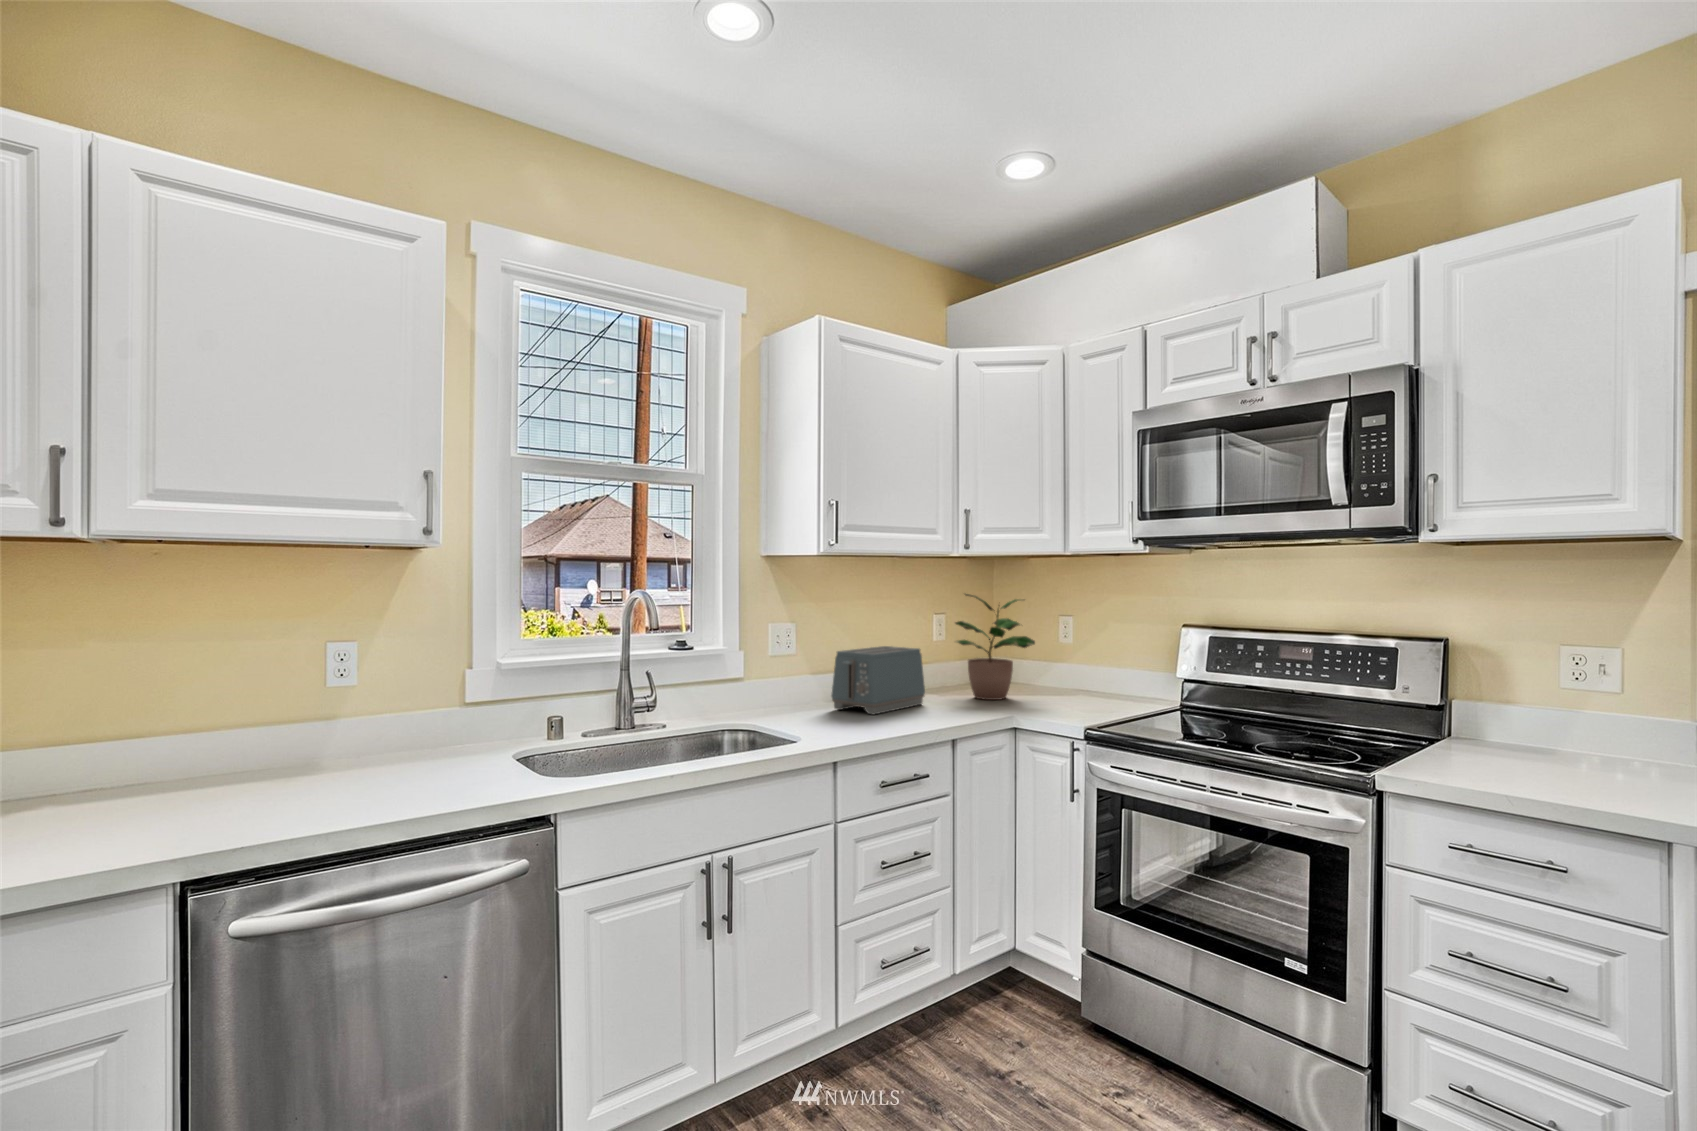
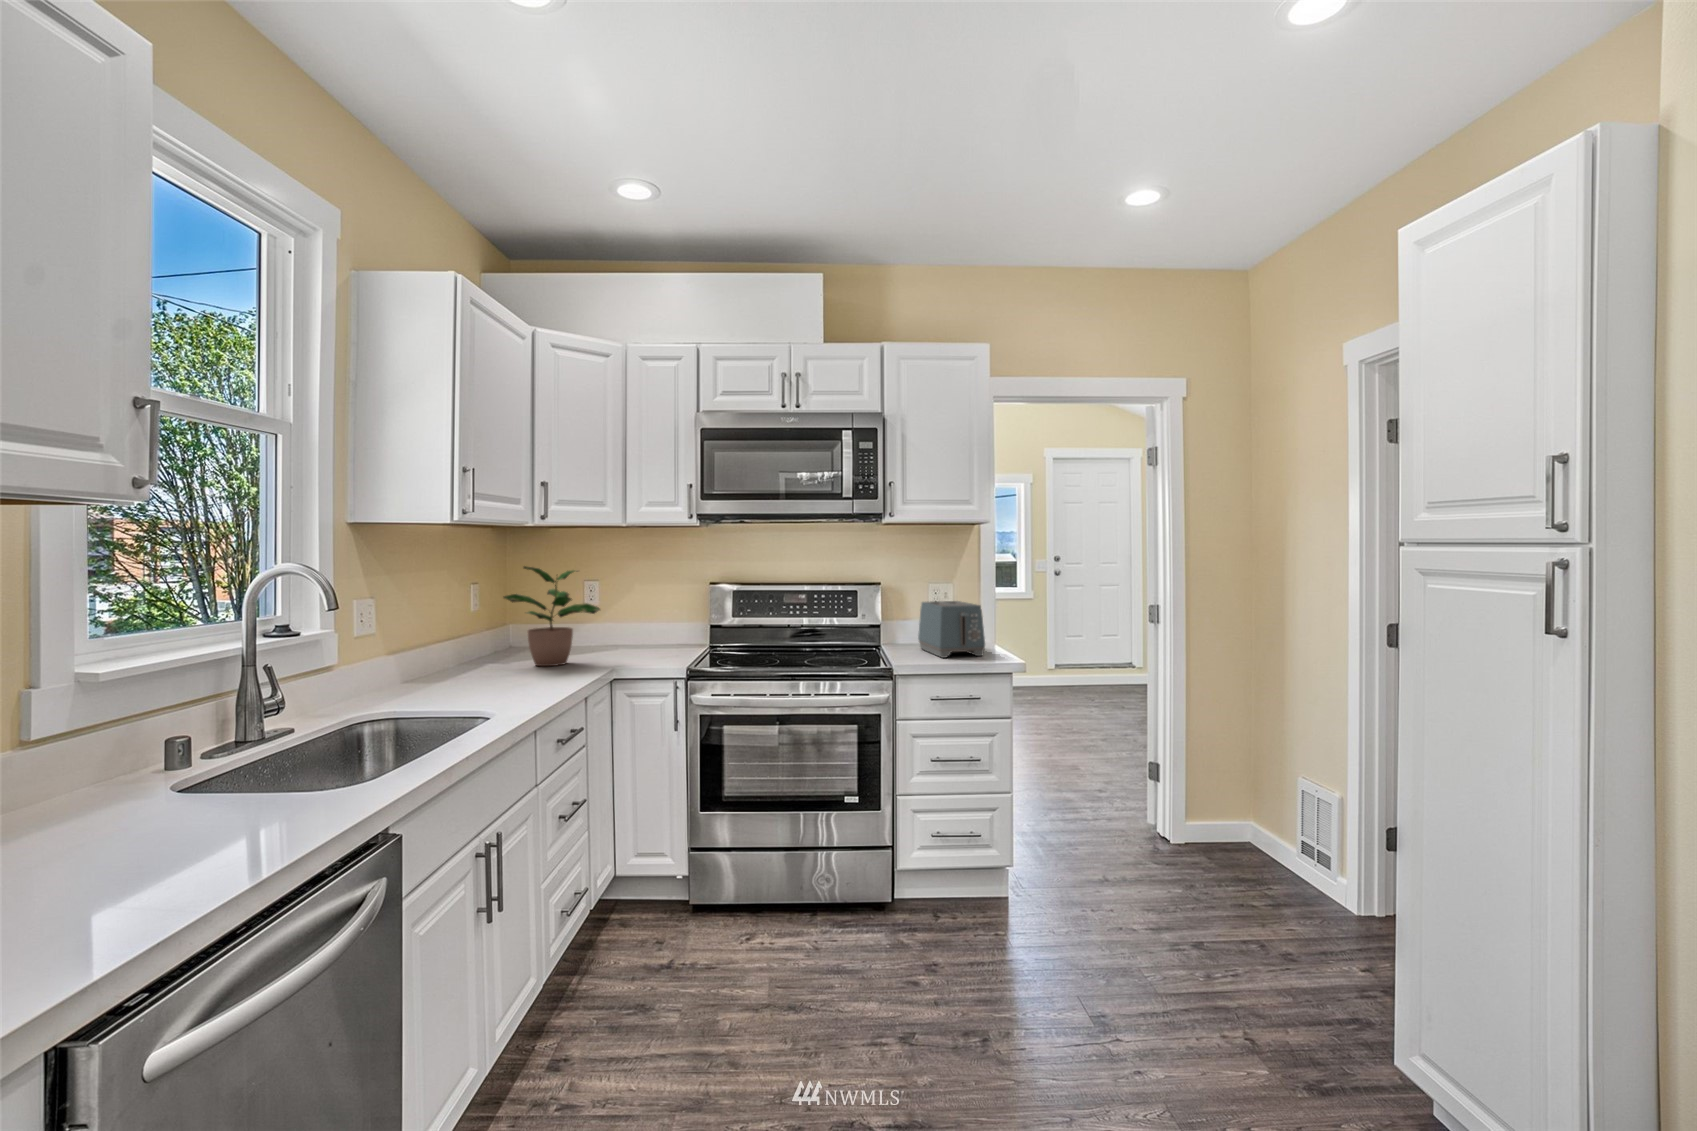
toaster: present [831,646,925,715] -> present [918,601,985,658]

